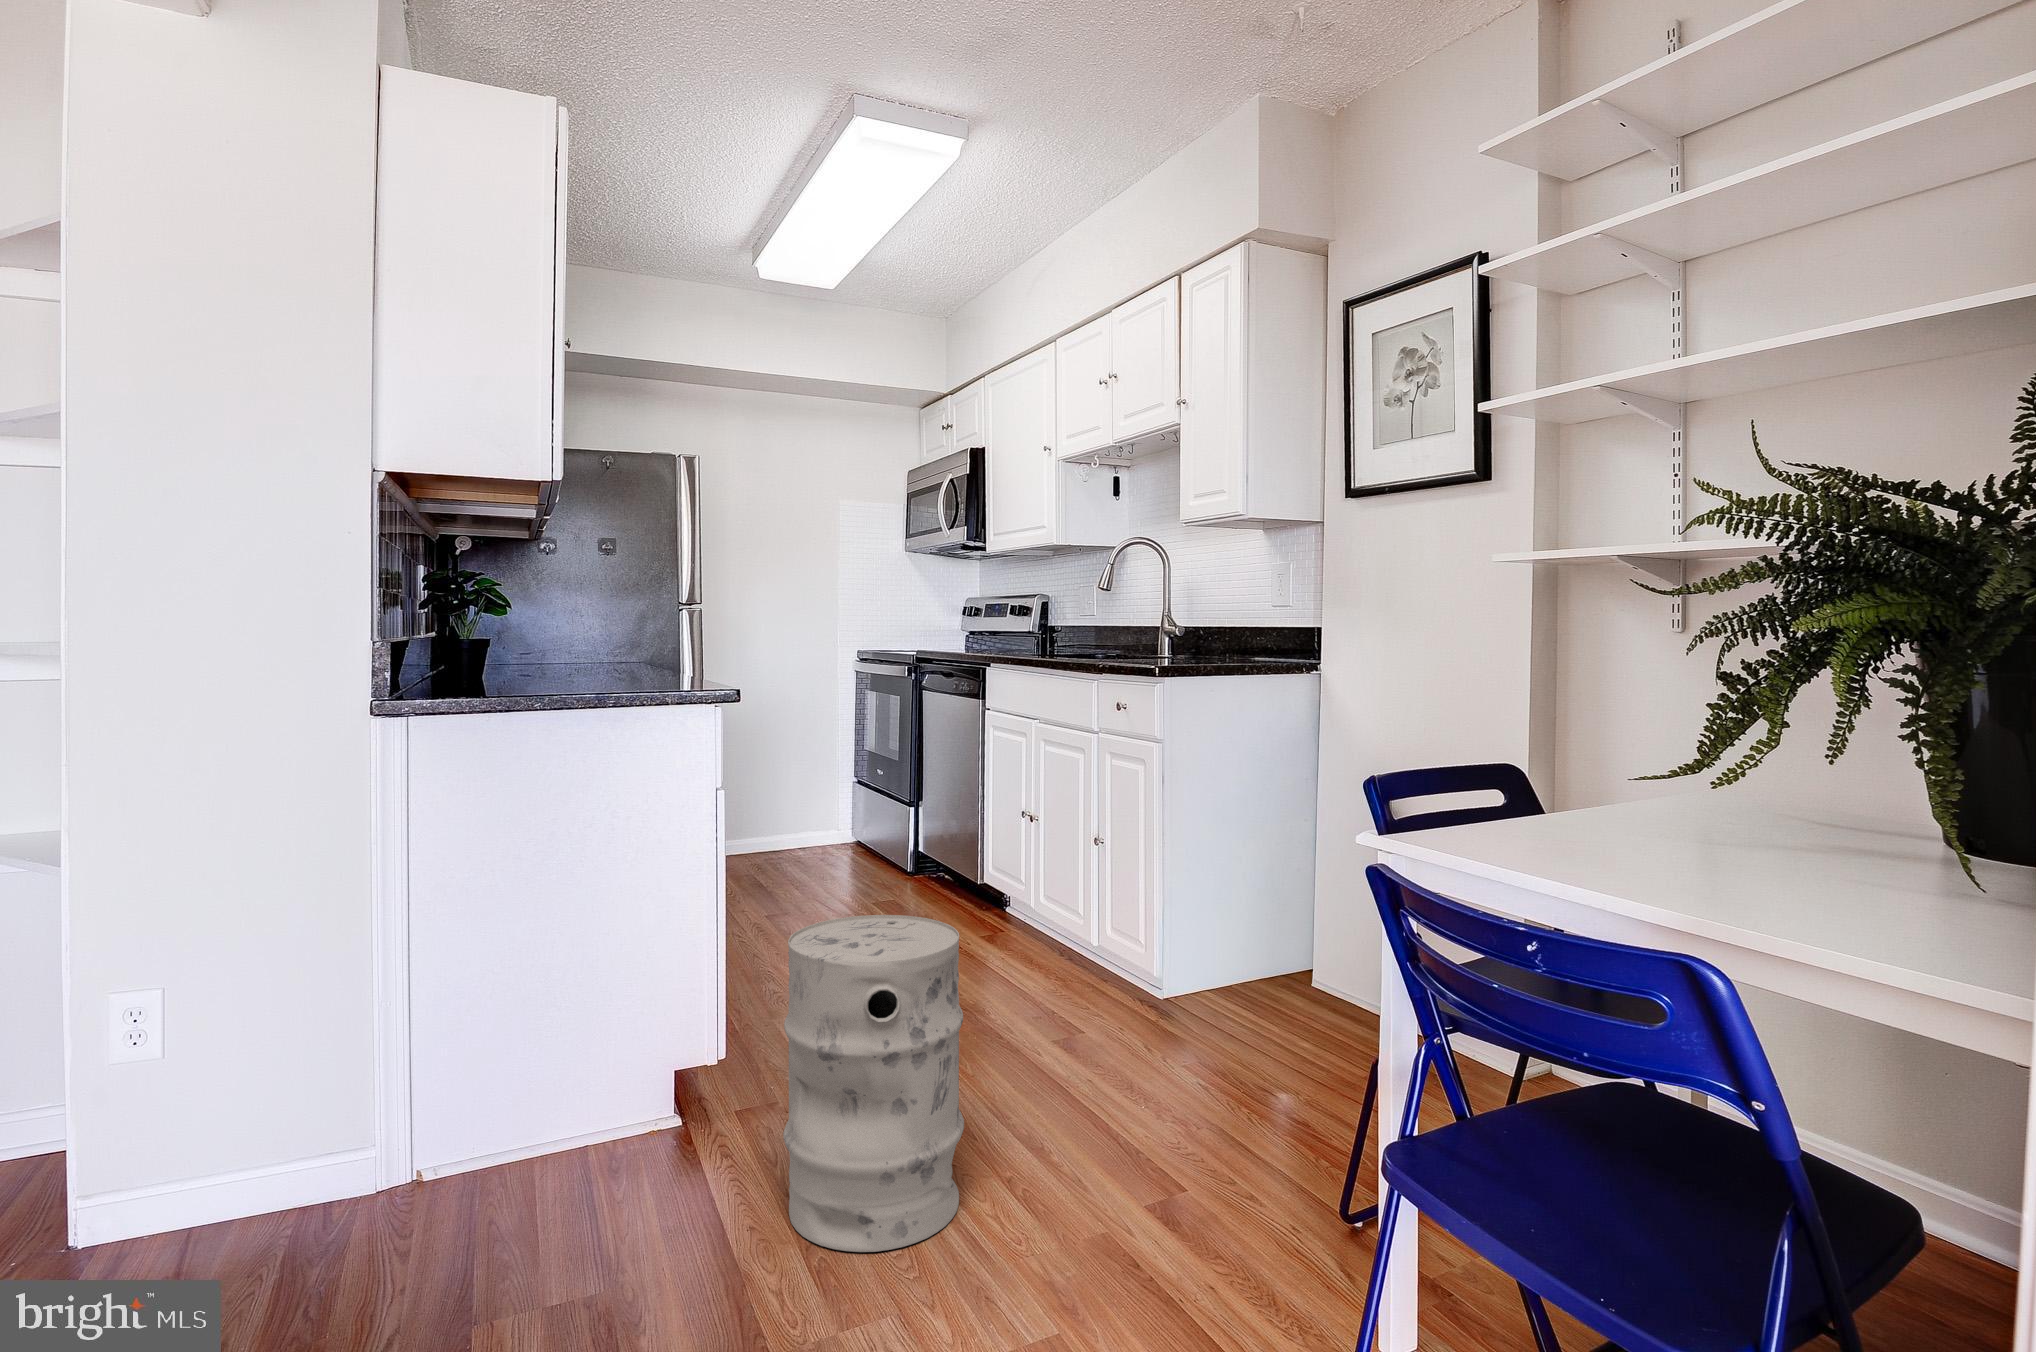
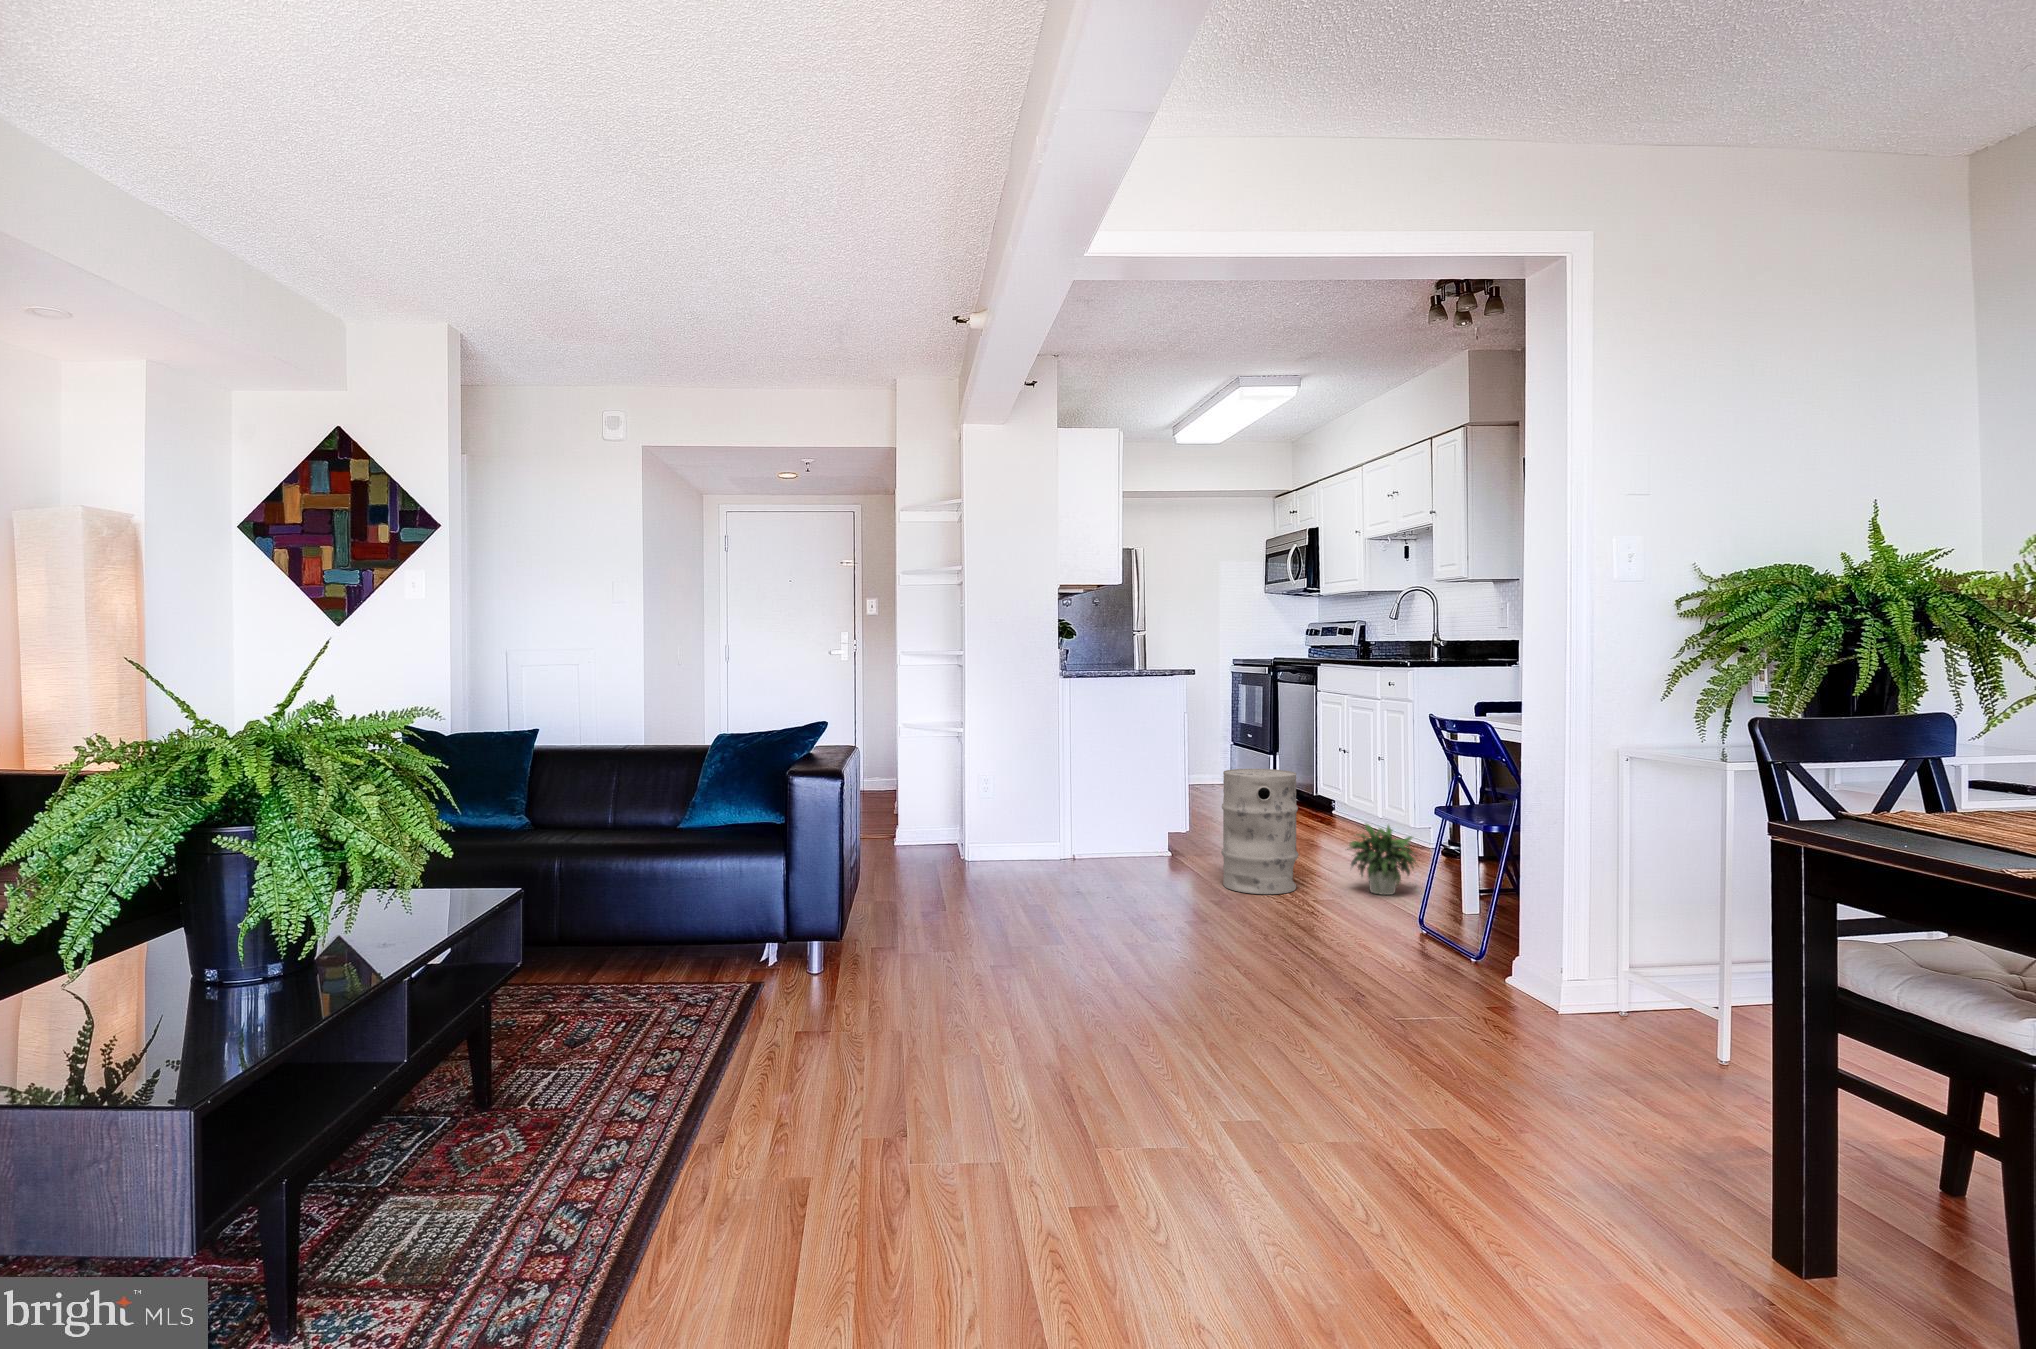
potted plant: none [1066,1022,1220,1203] -> present [1349,824,1416,895]

